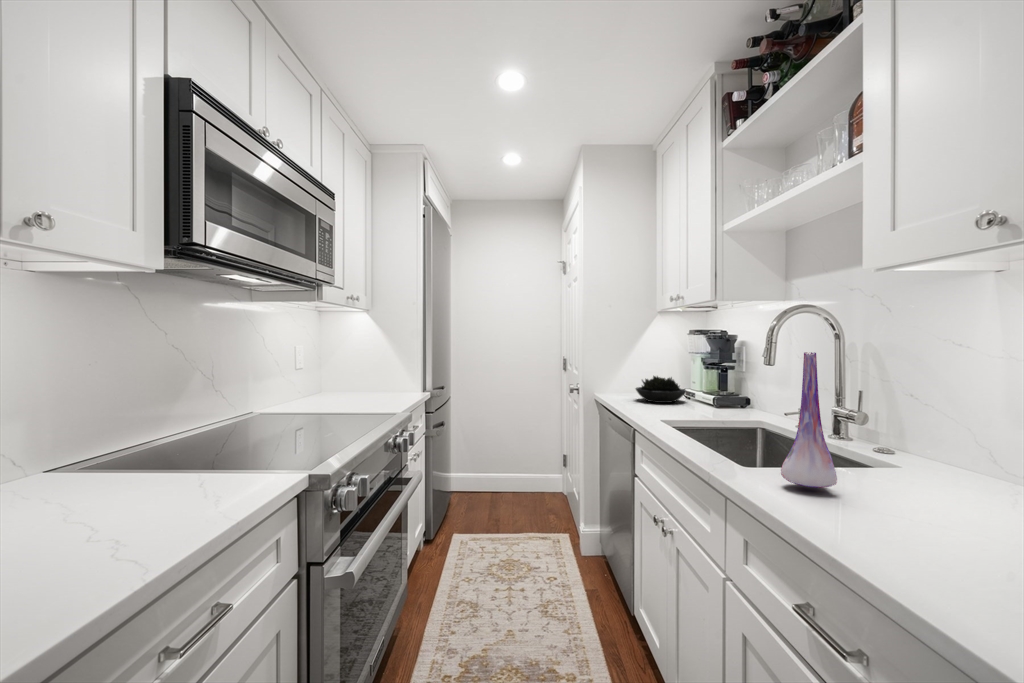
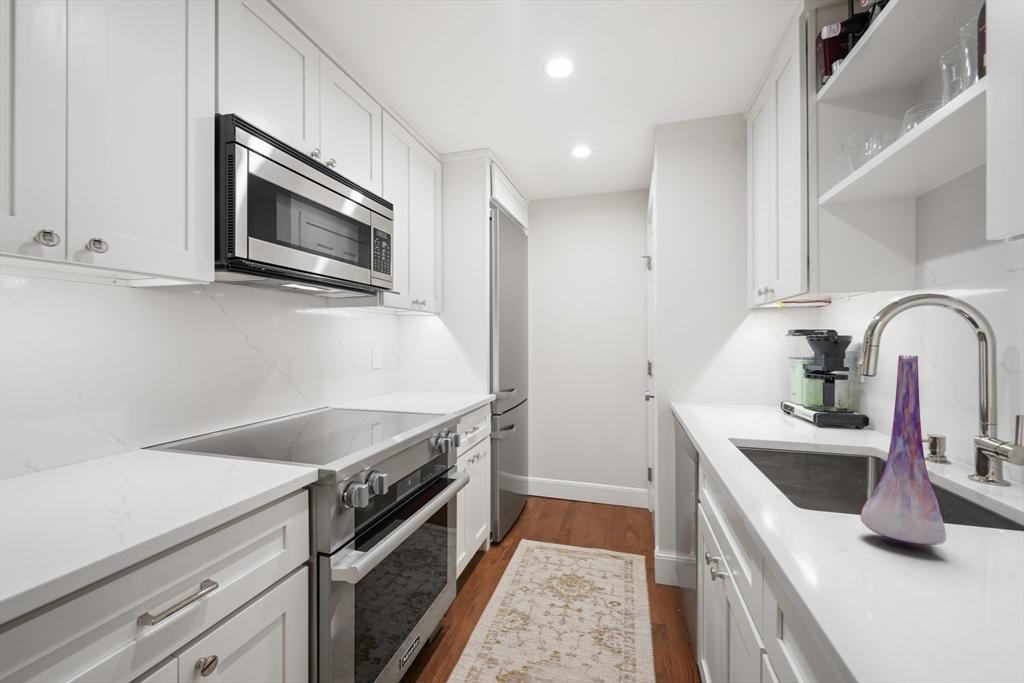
succulent plant: present [636,376,686,403] -> none [718,385,782,417]

